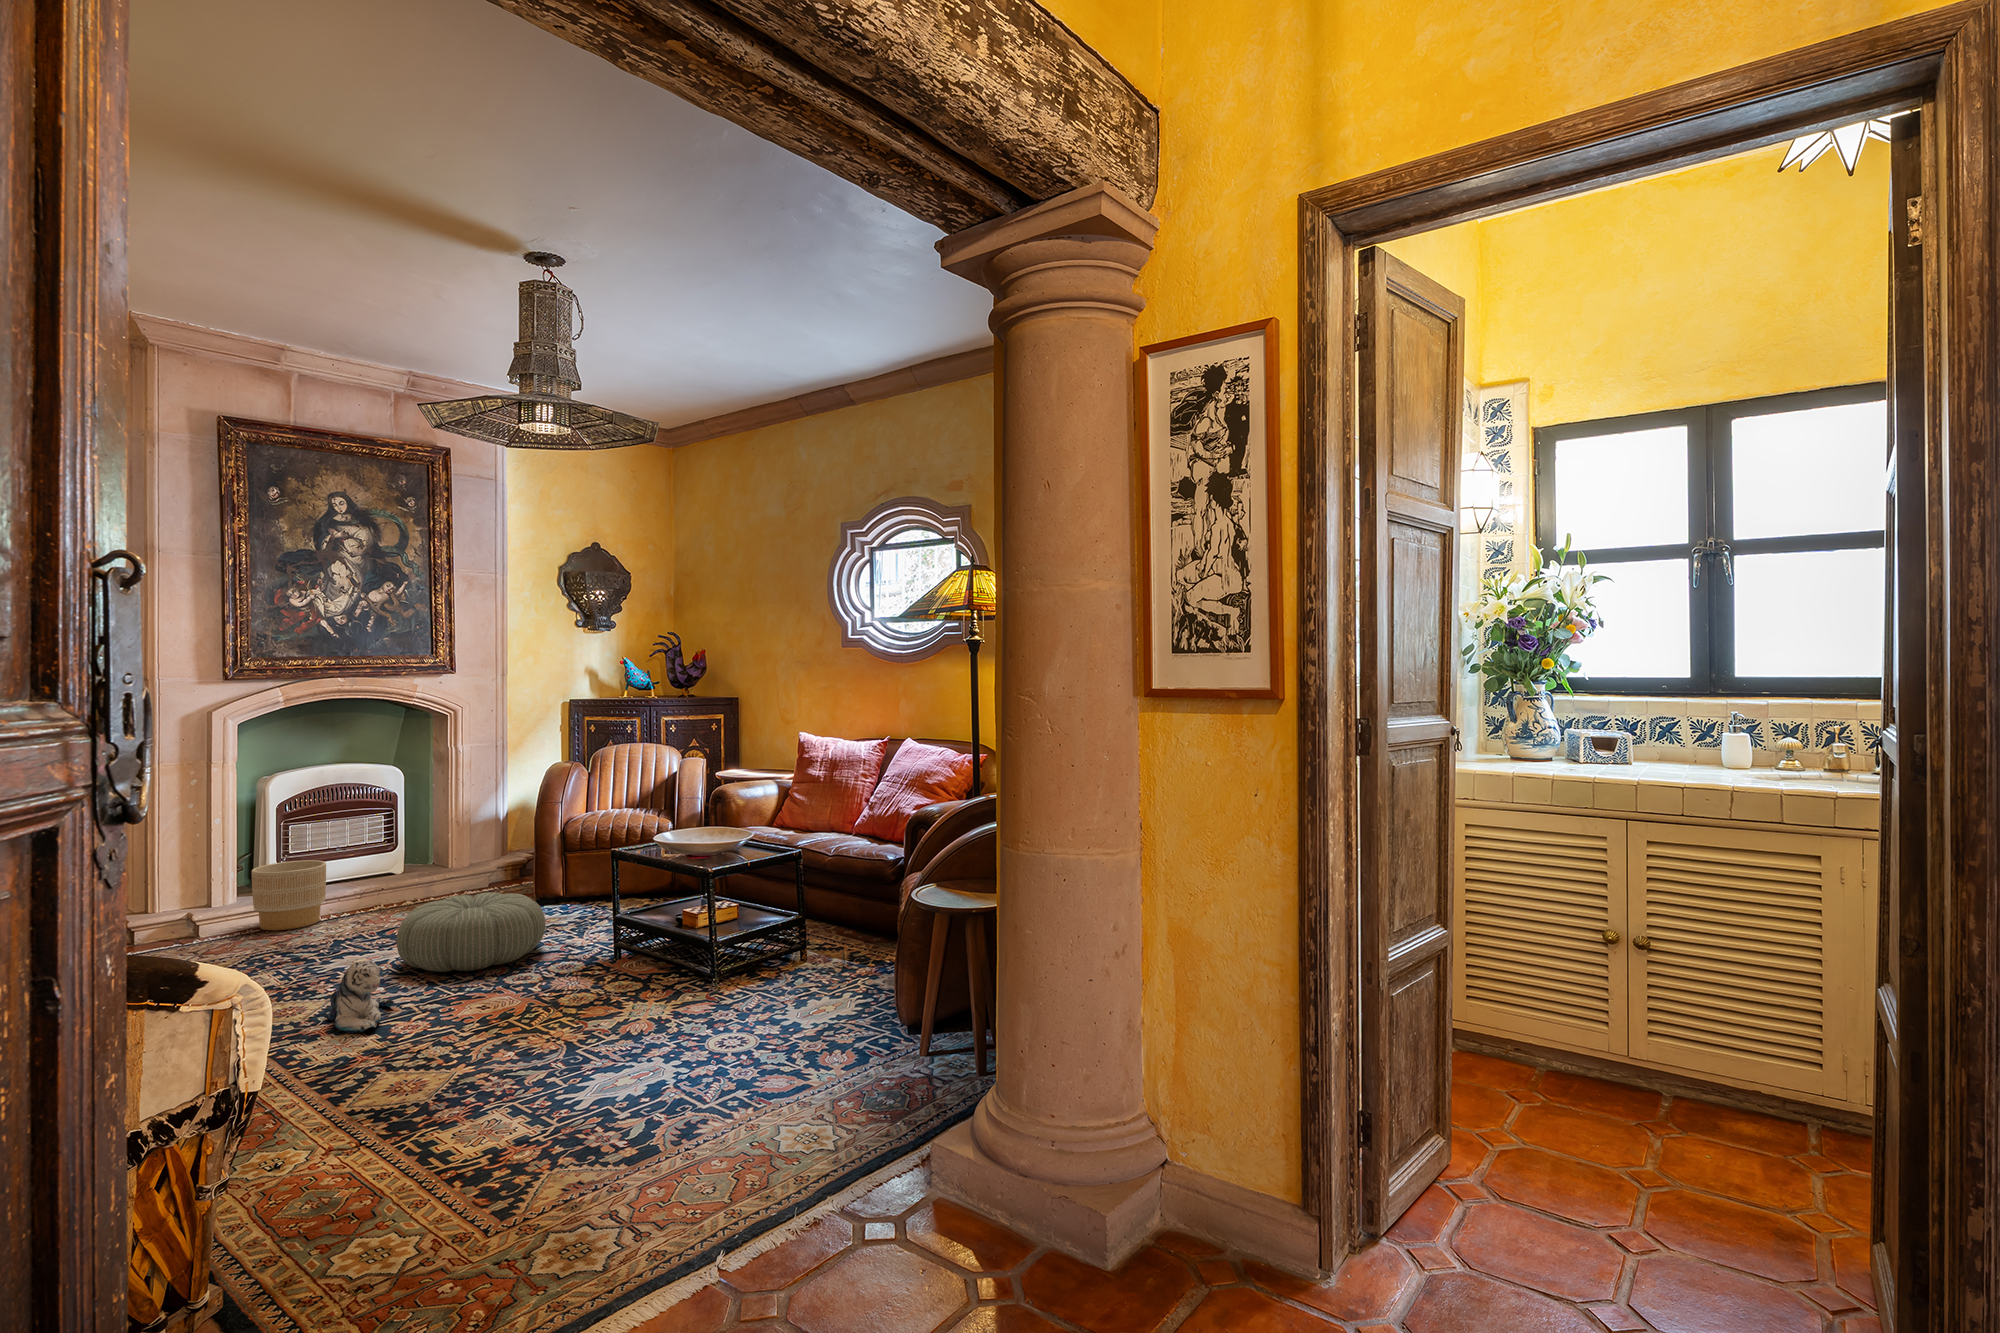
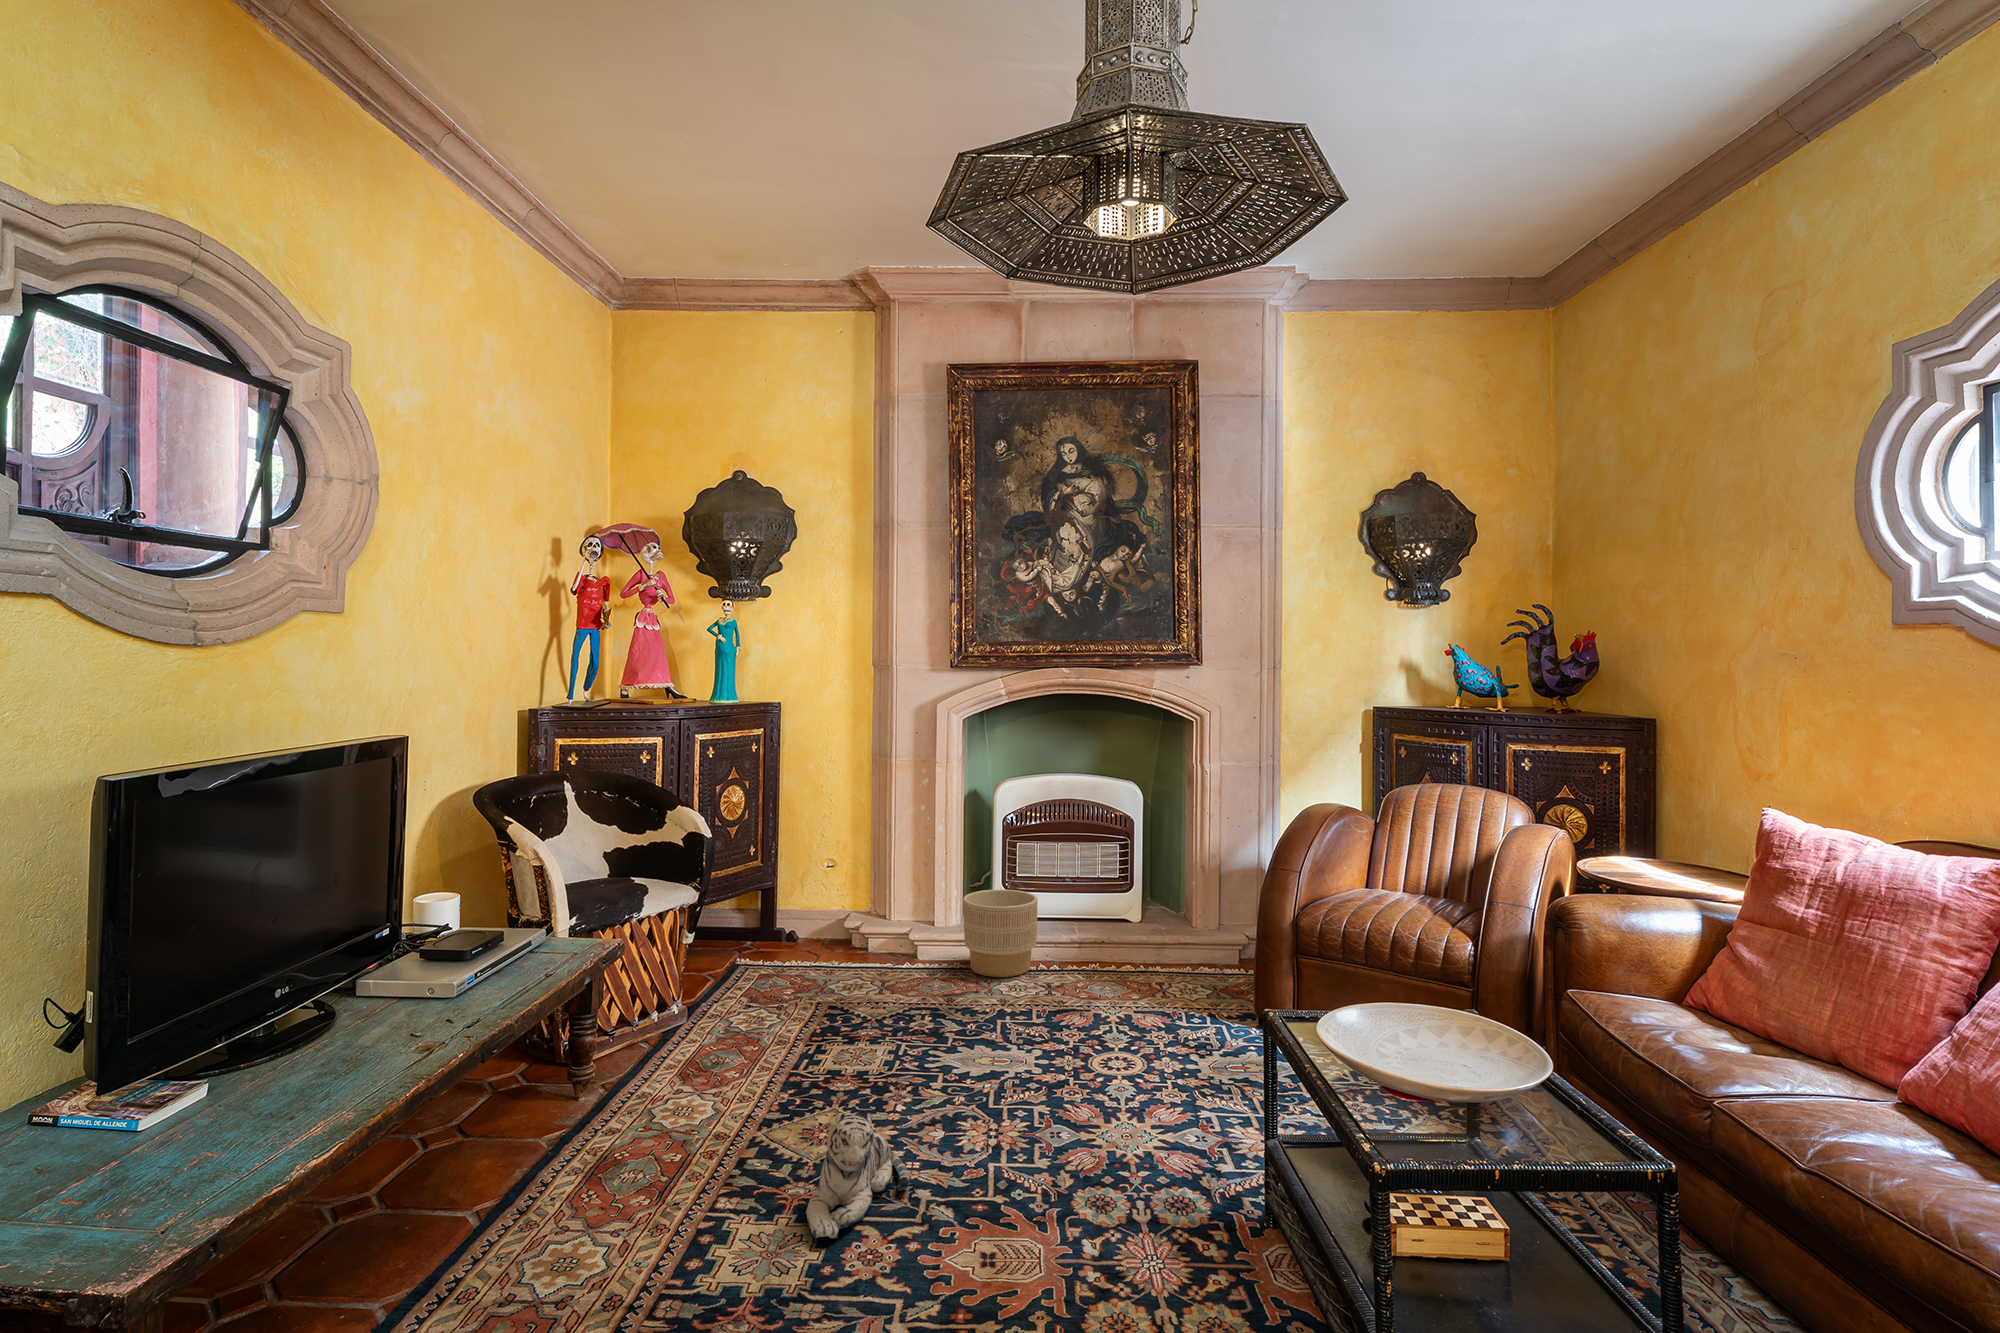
pouf: present [397,892,545,972] -> none [989,1006,1197,1152]

